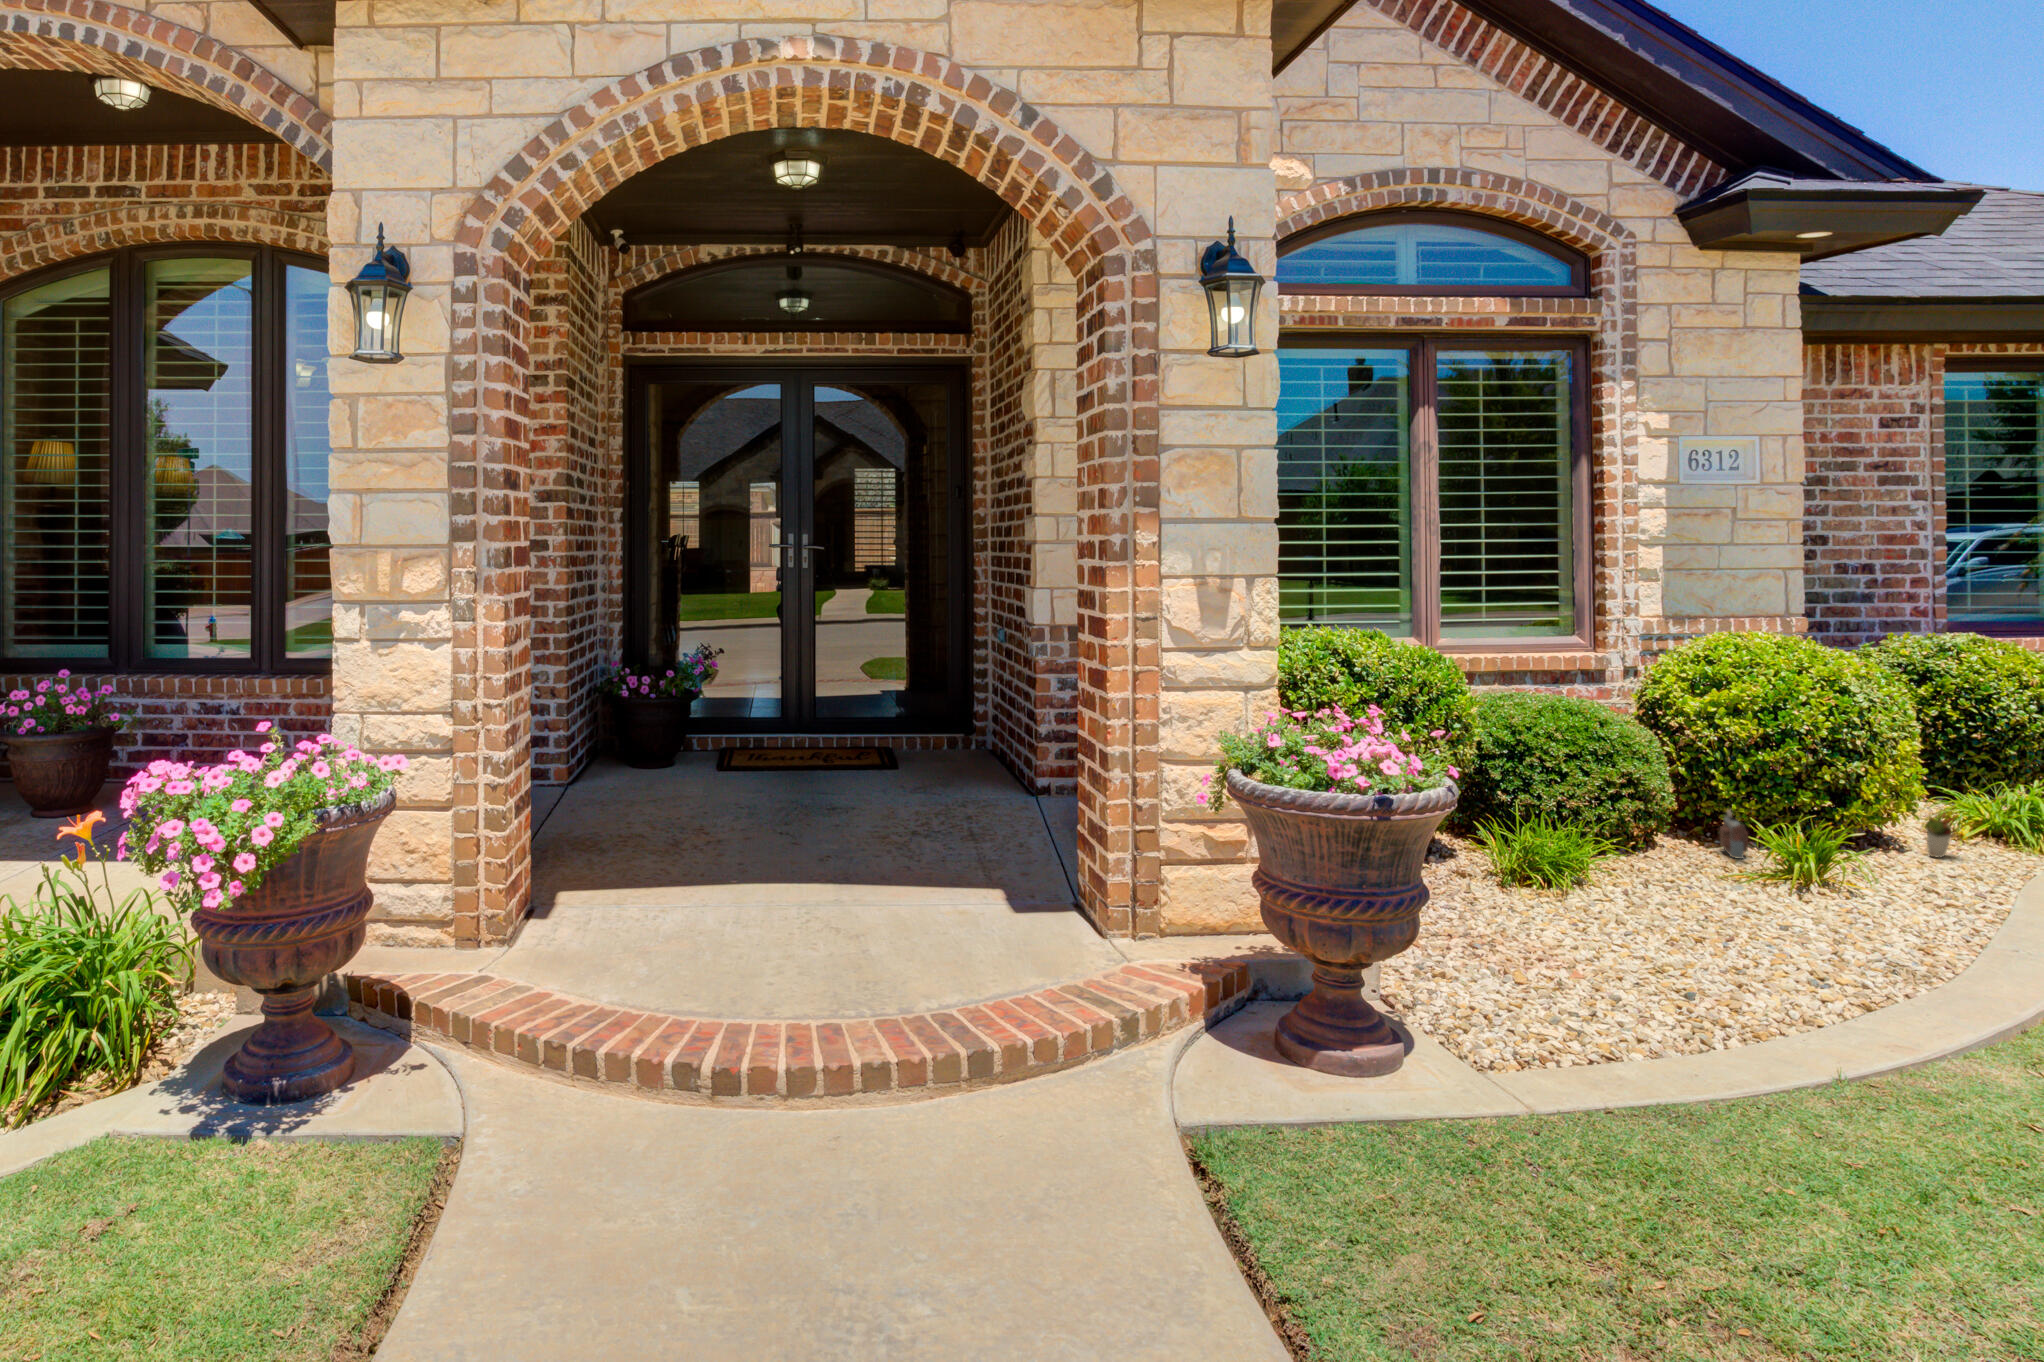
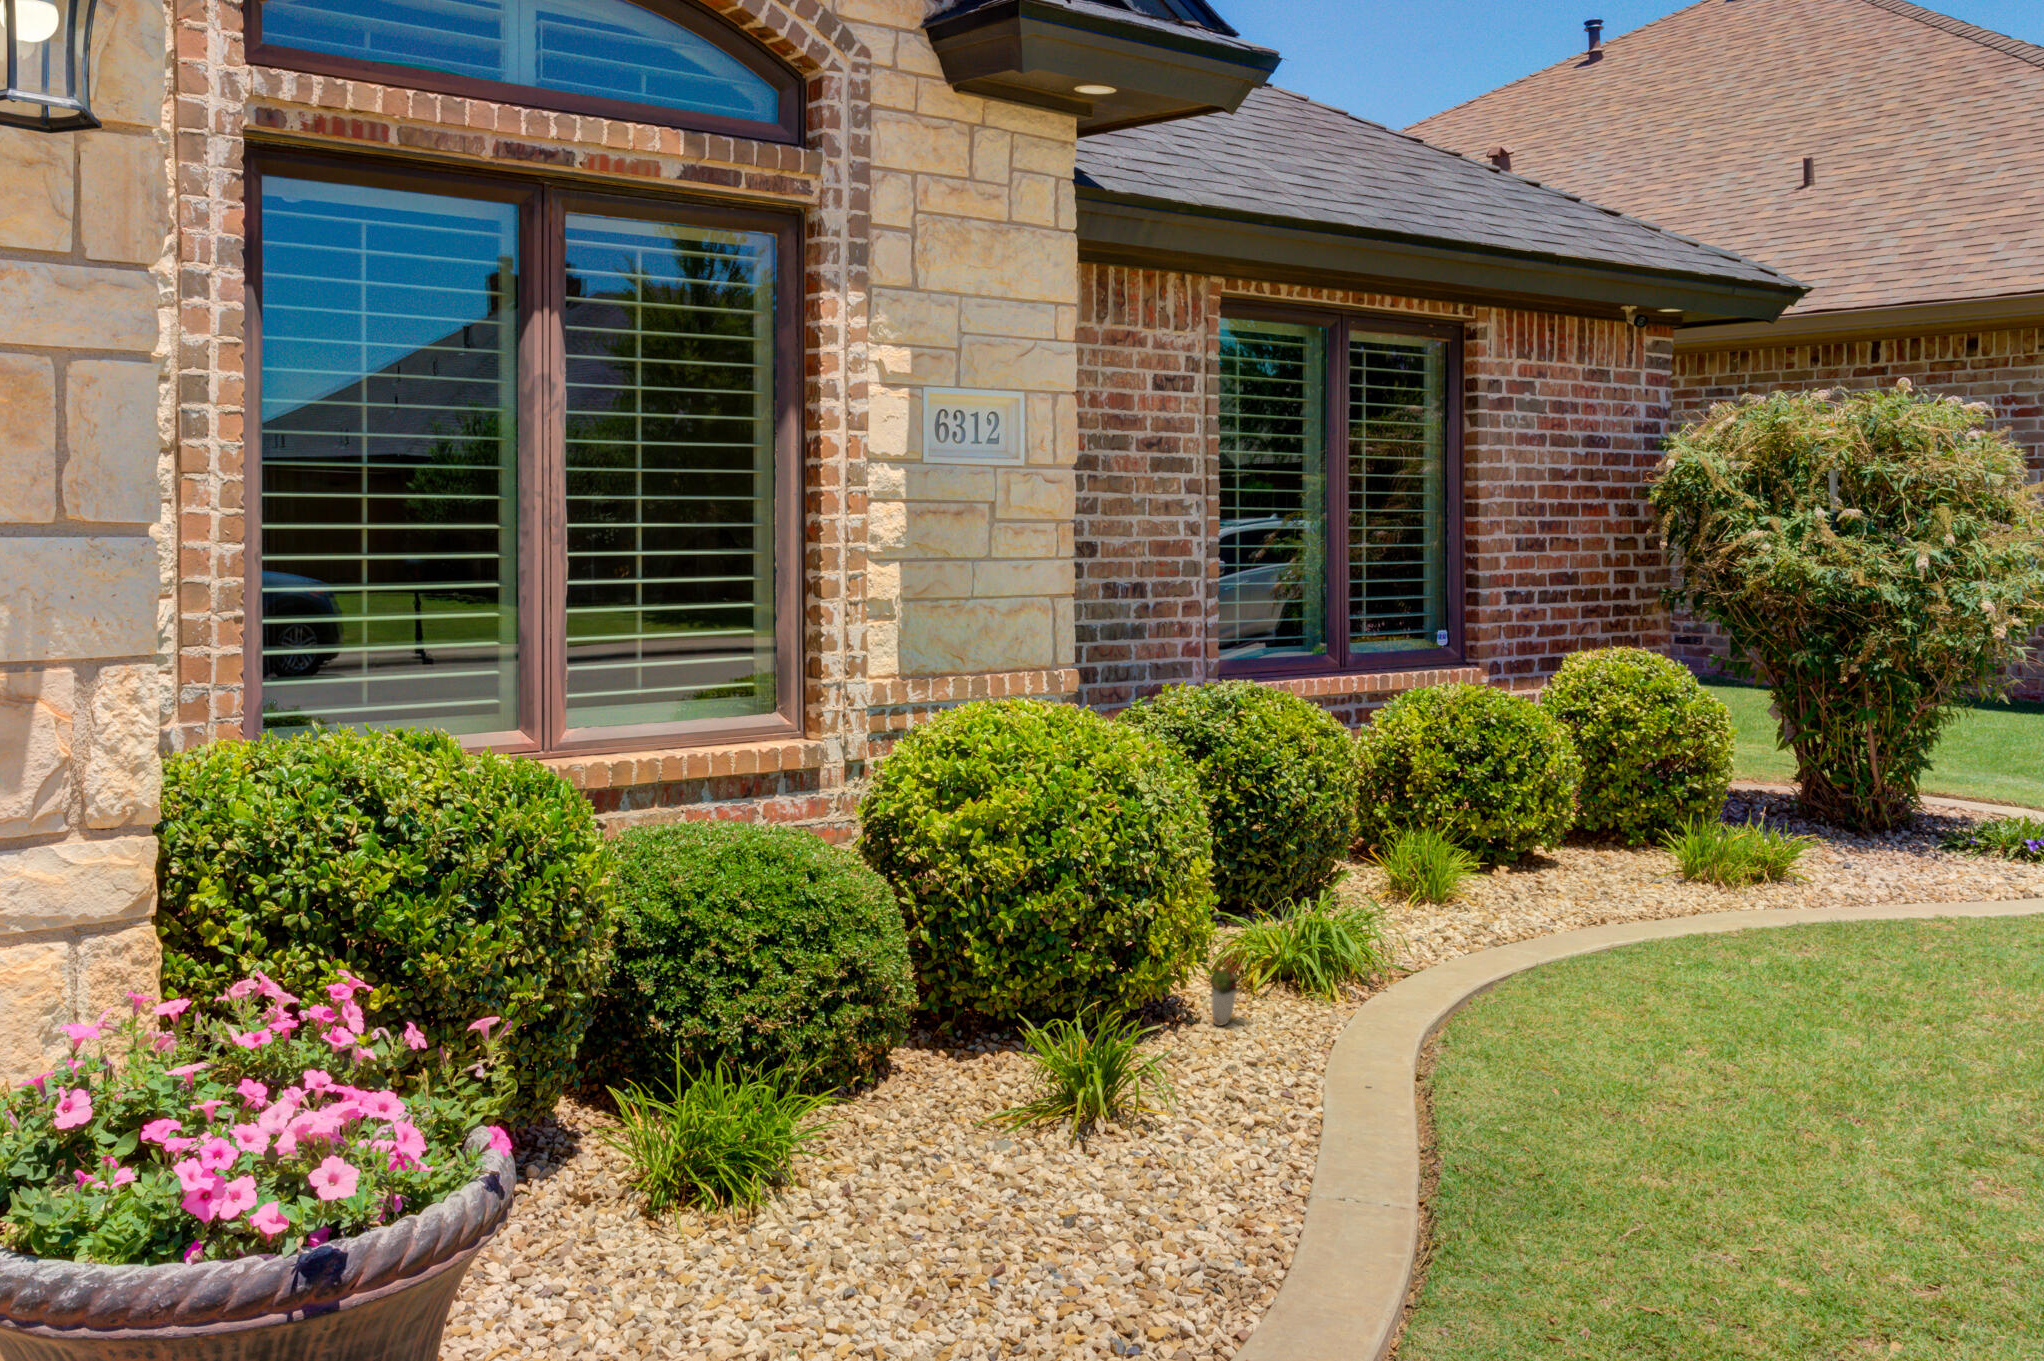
watering can: present [1720,810,1748,859] -> none [973,991,1009,1077]

